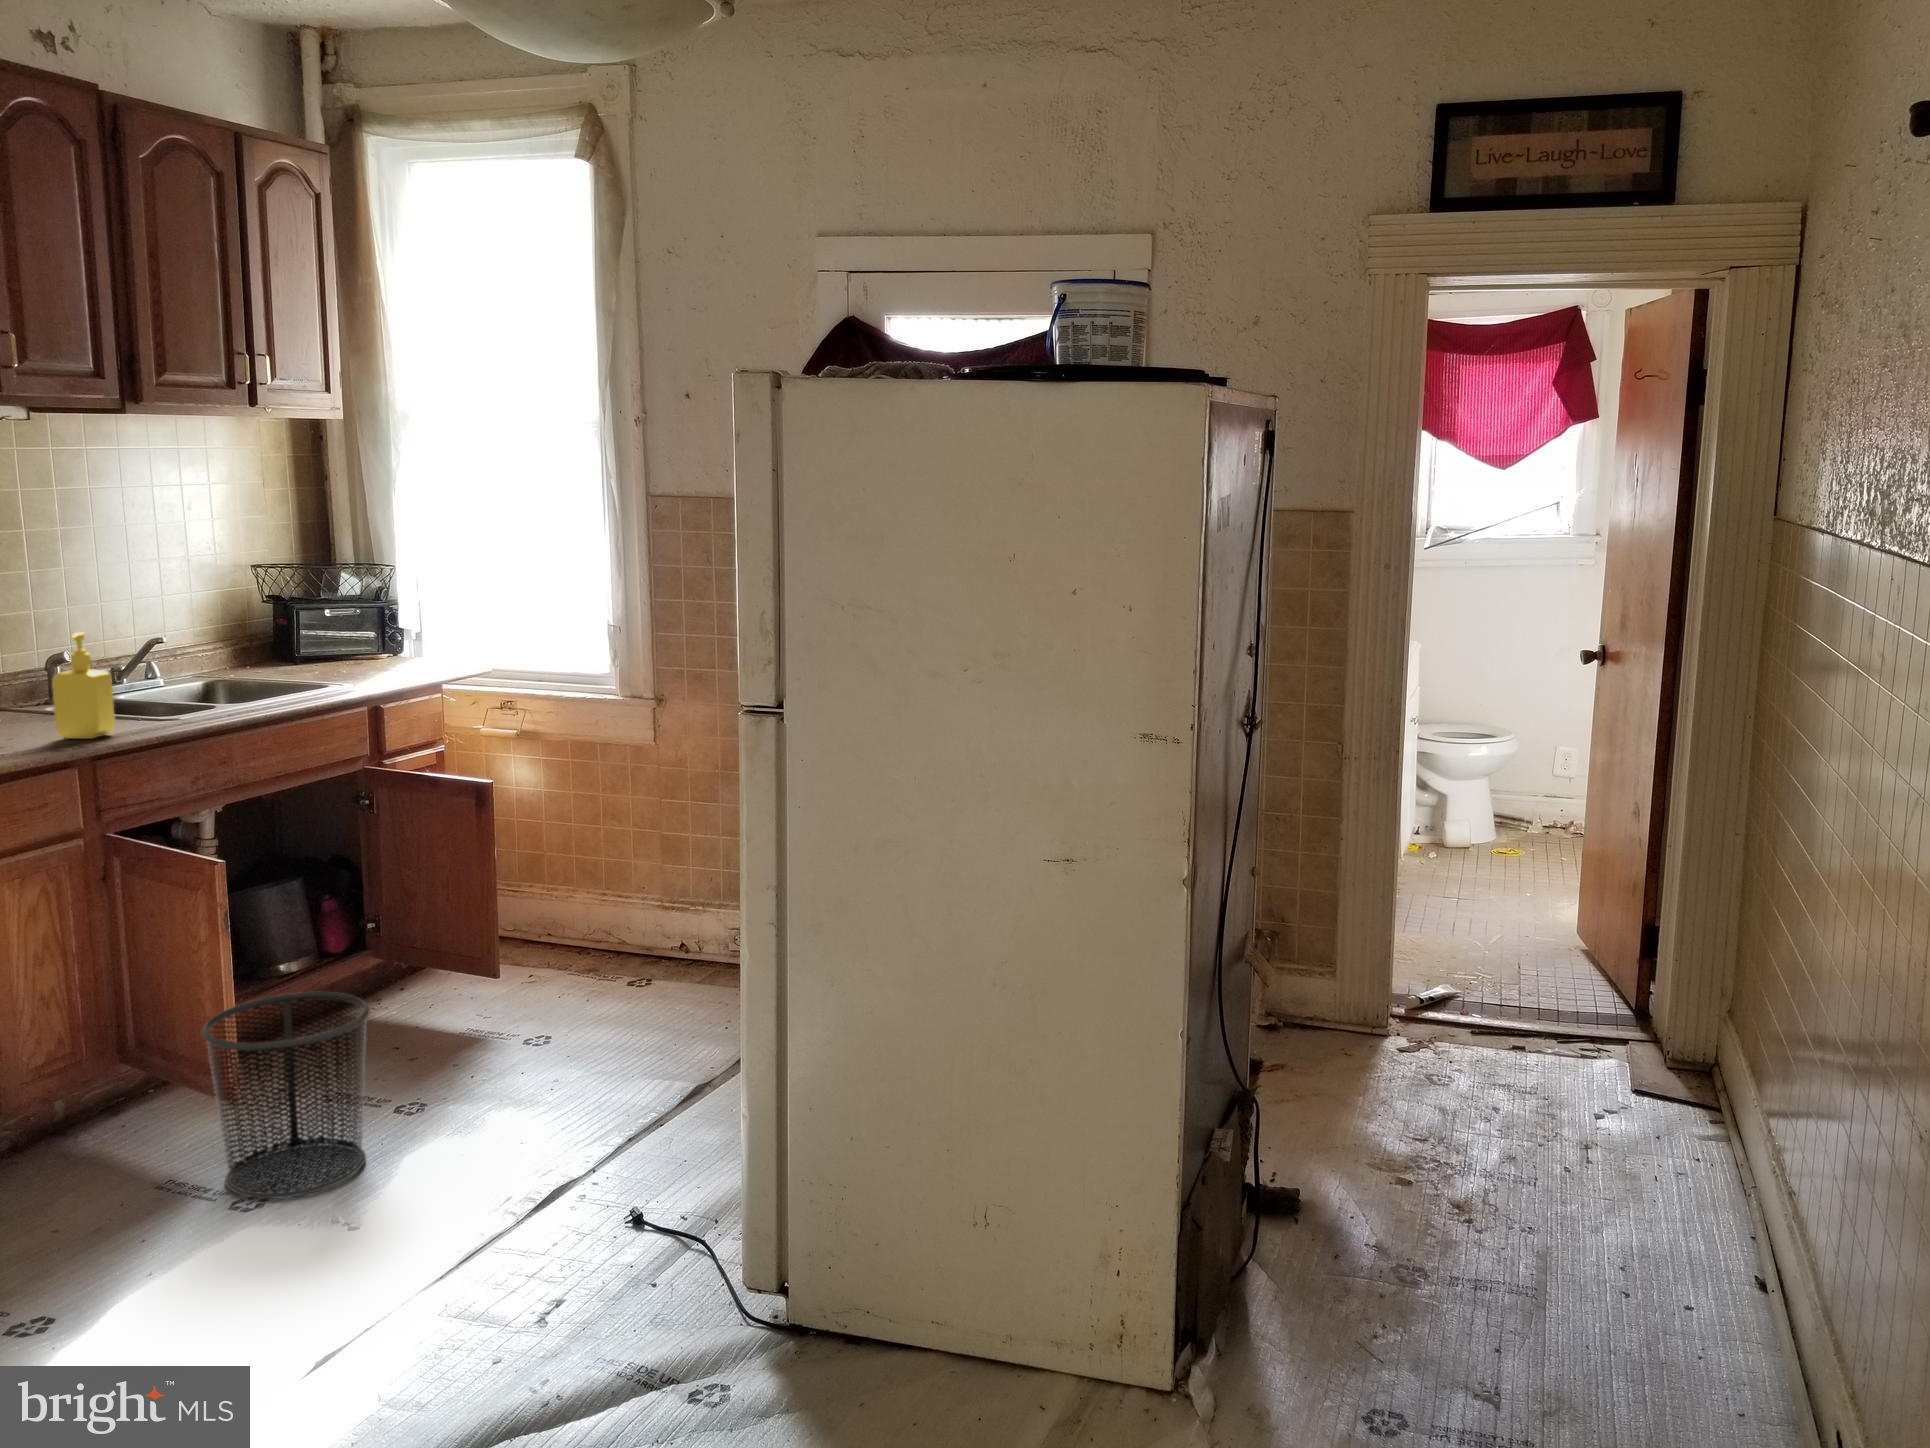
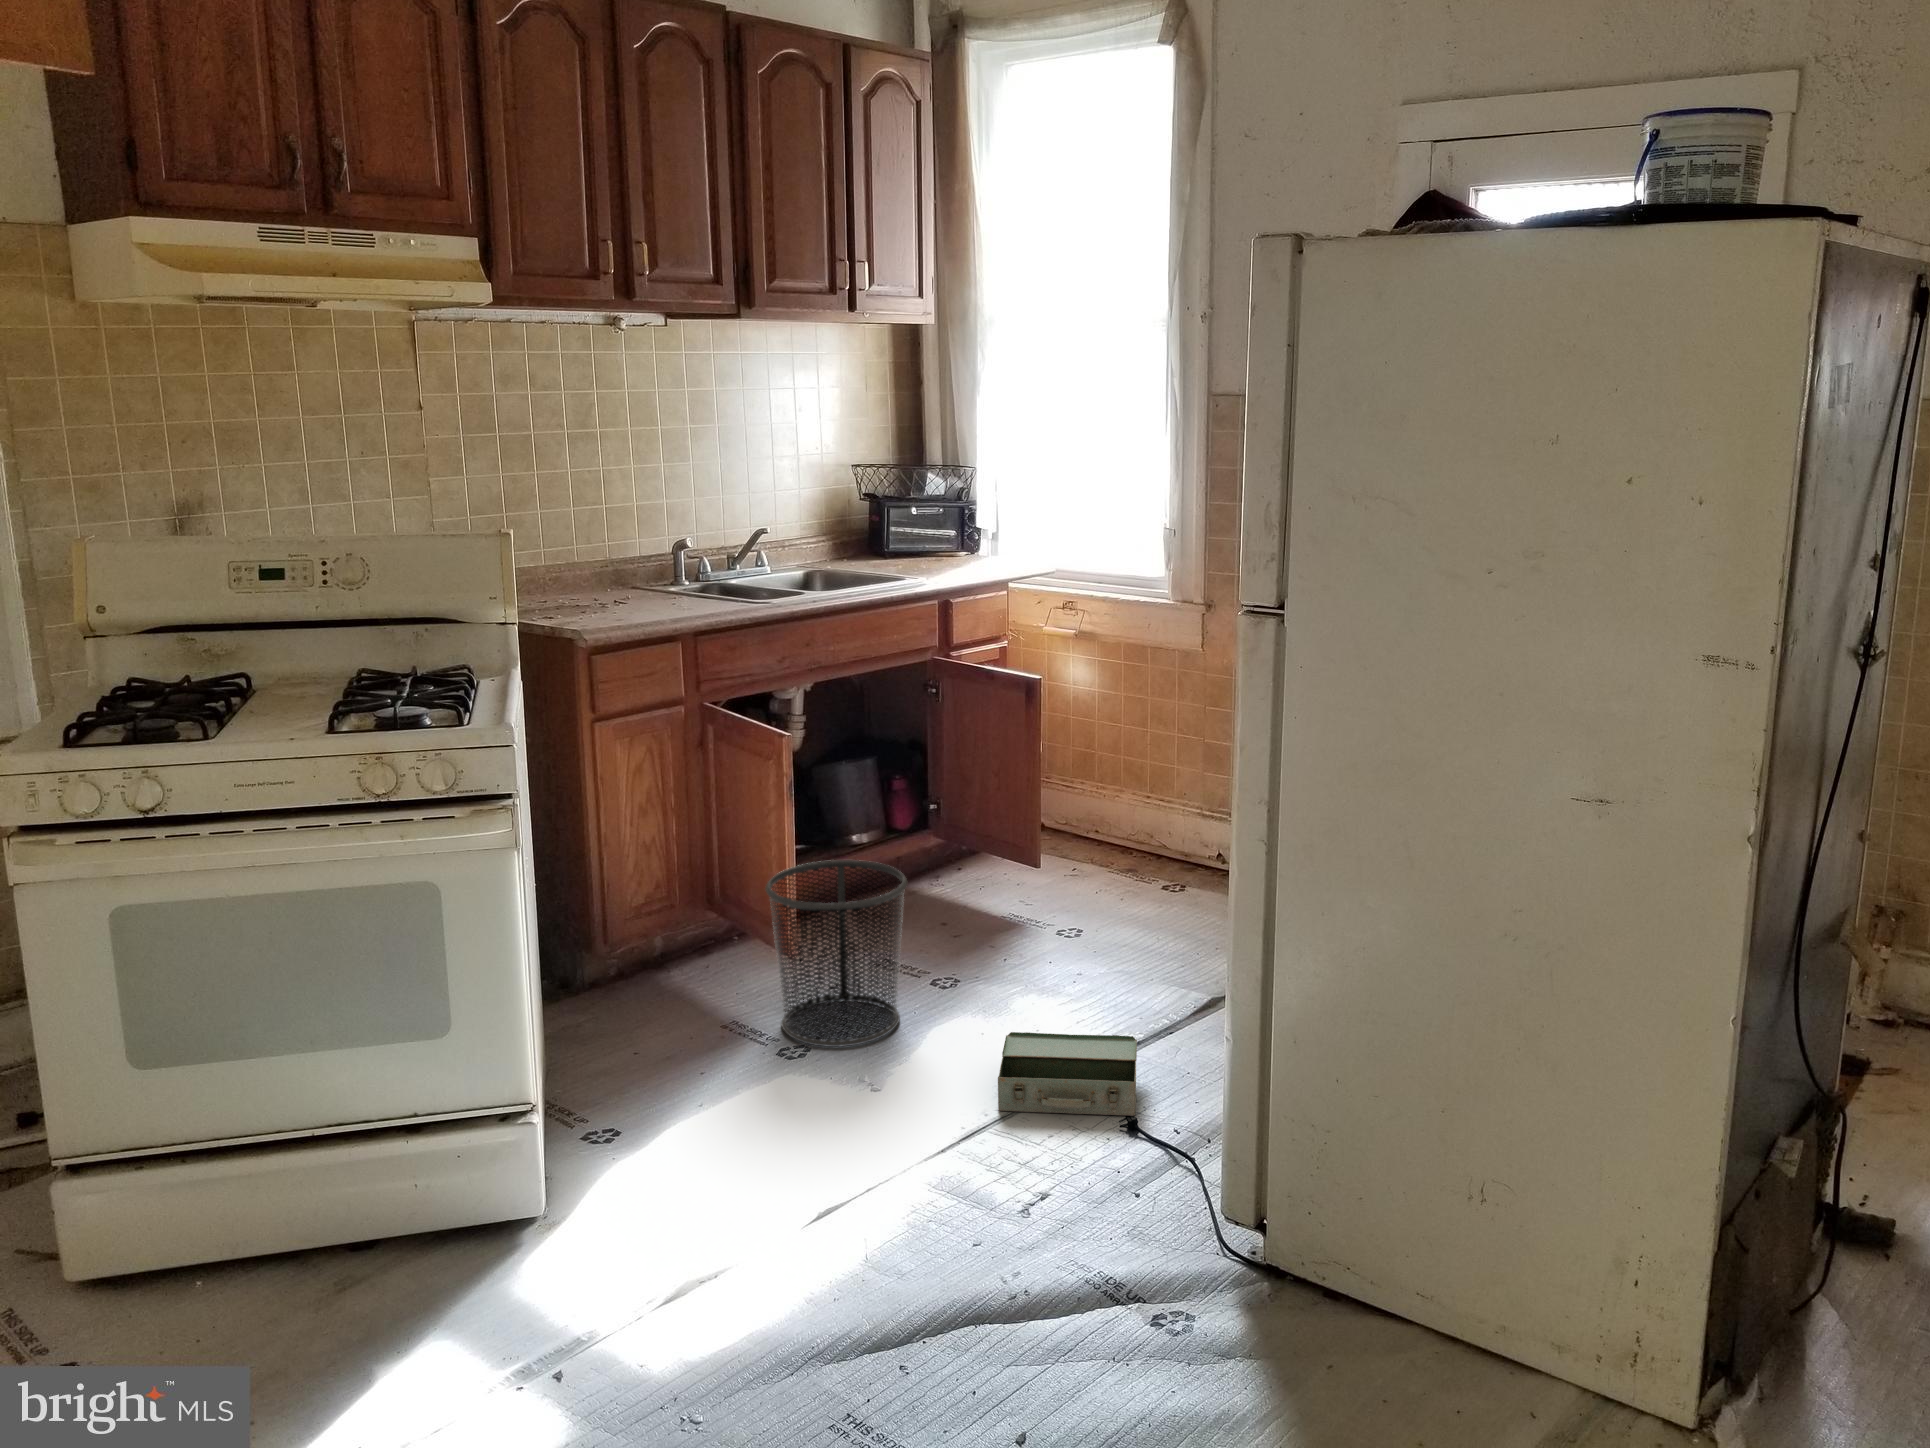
soap dispenser: present [52,632,115,739] -> none [668,519,716,615]
toolbox: none [492,1134,638,1231] -> present [998,1032,1137,1116]

